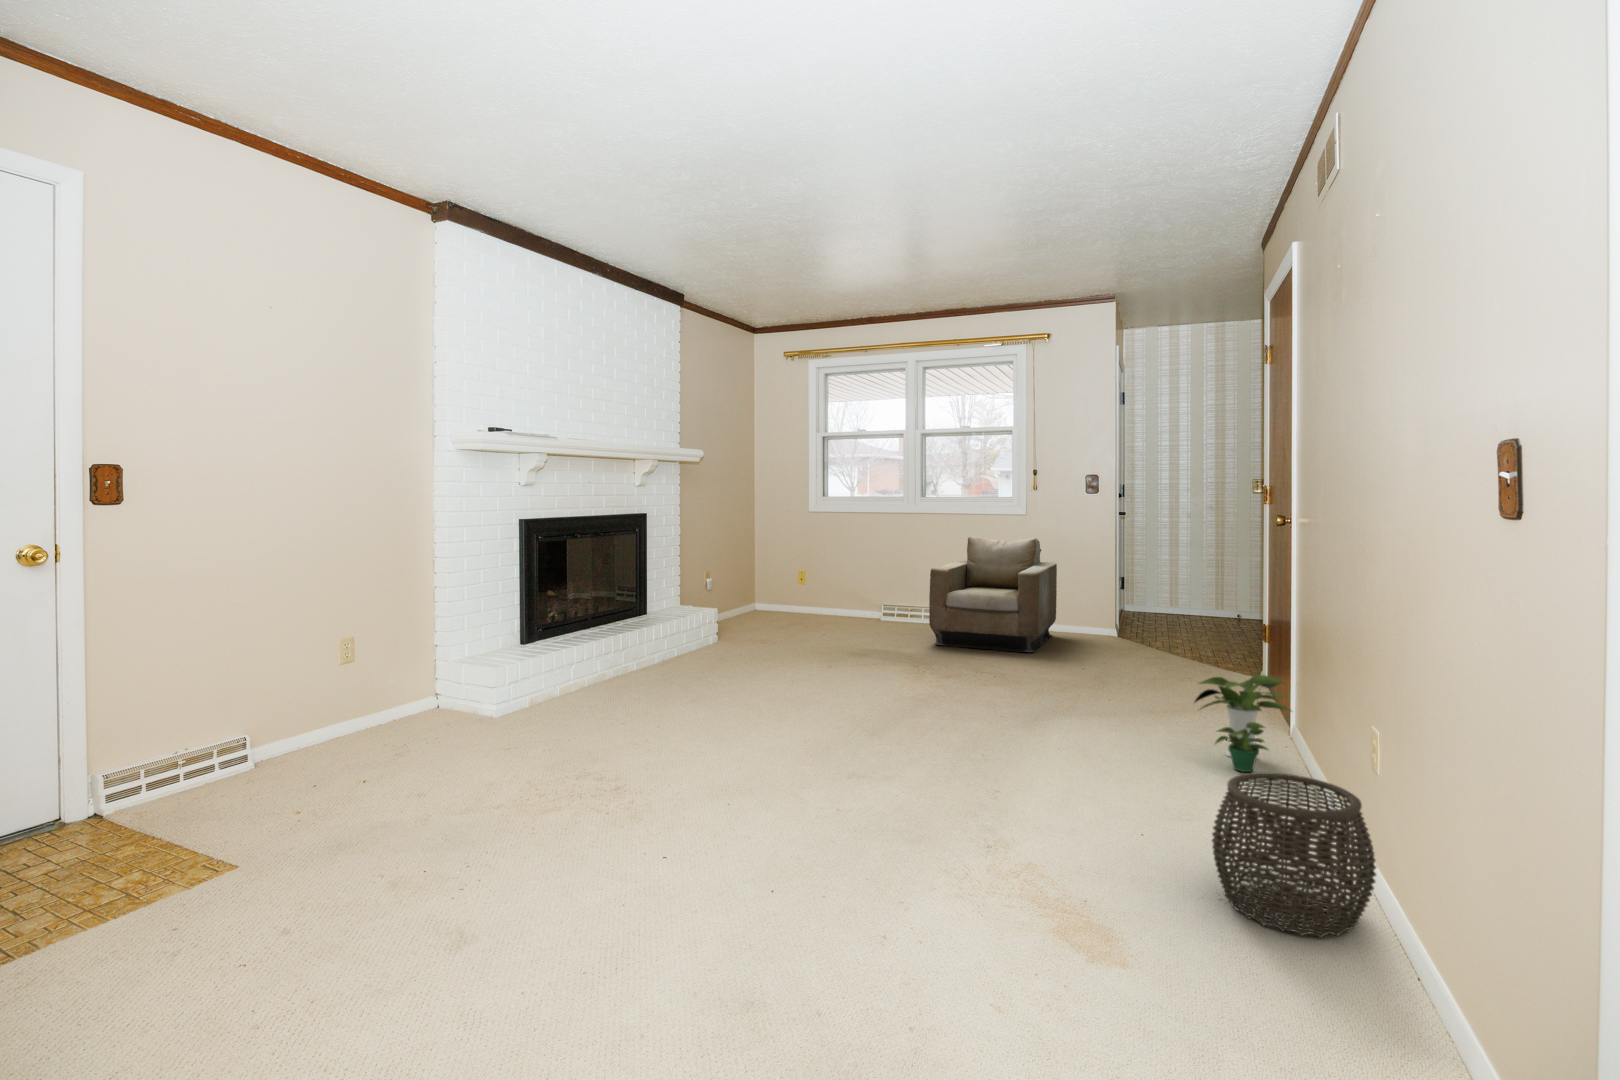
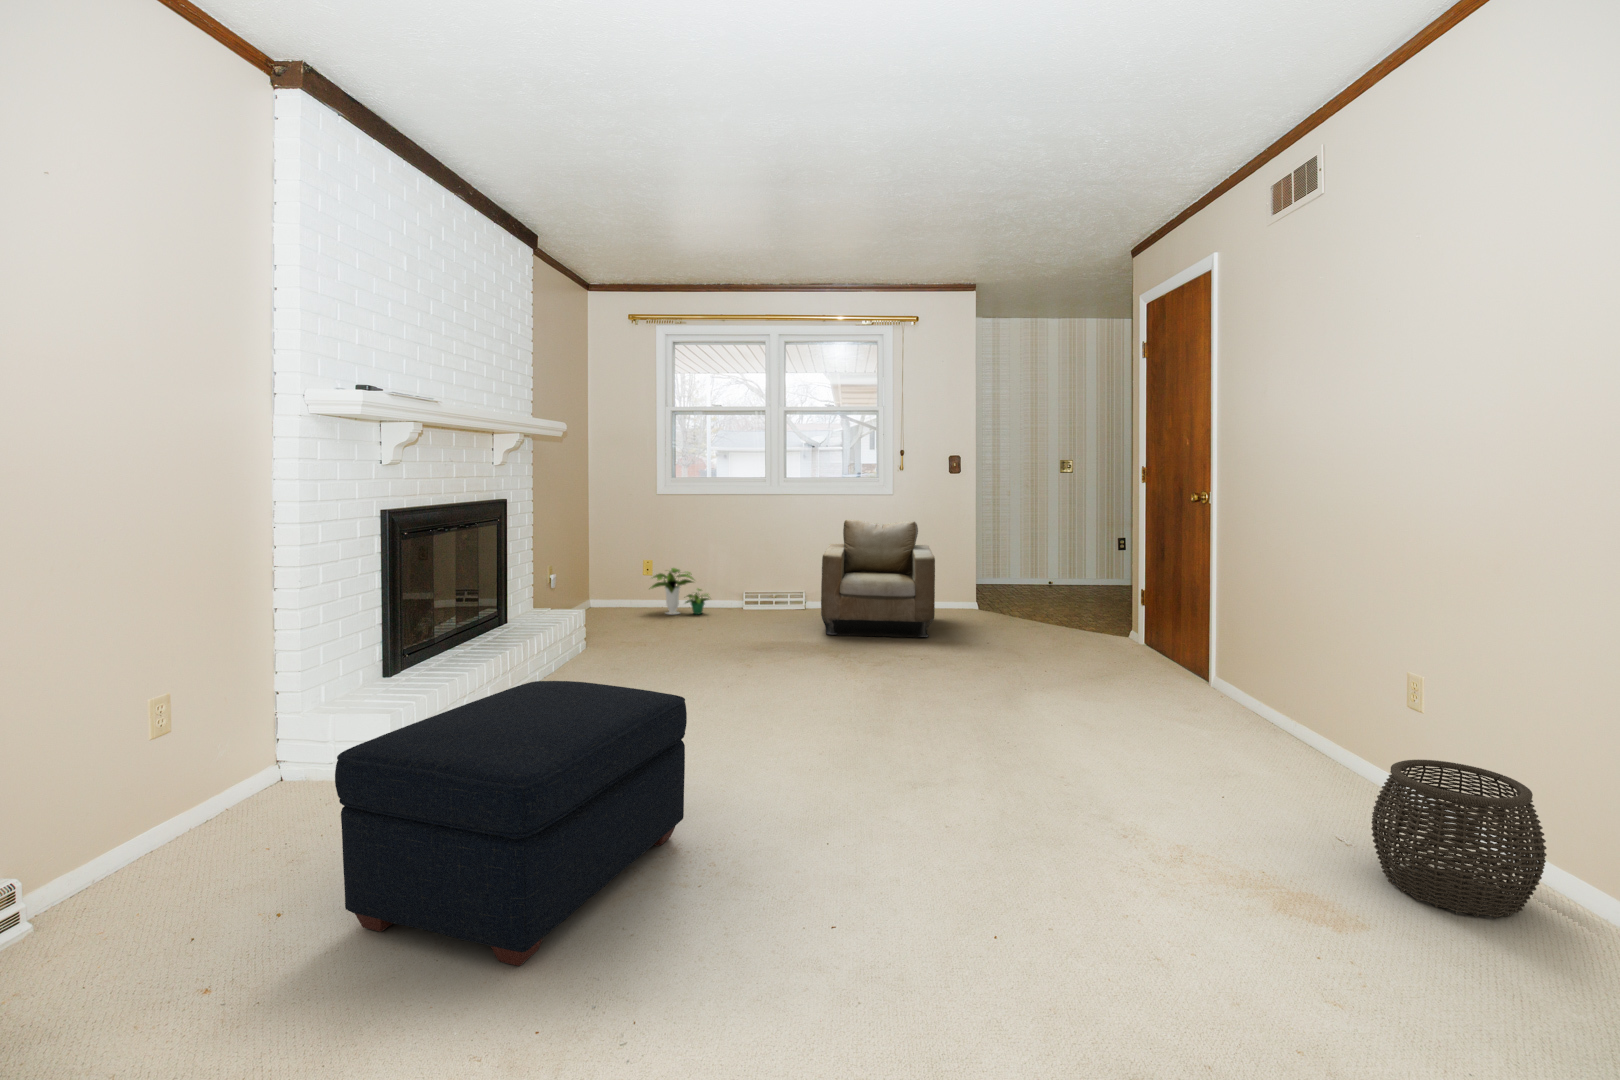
ottoman: none [374,648,642,834] -> present [335,681,687,966]
potted plant: present [1195,675,1291,772] -> present [649,568,709,615]

